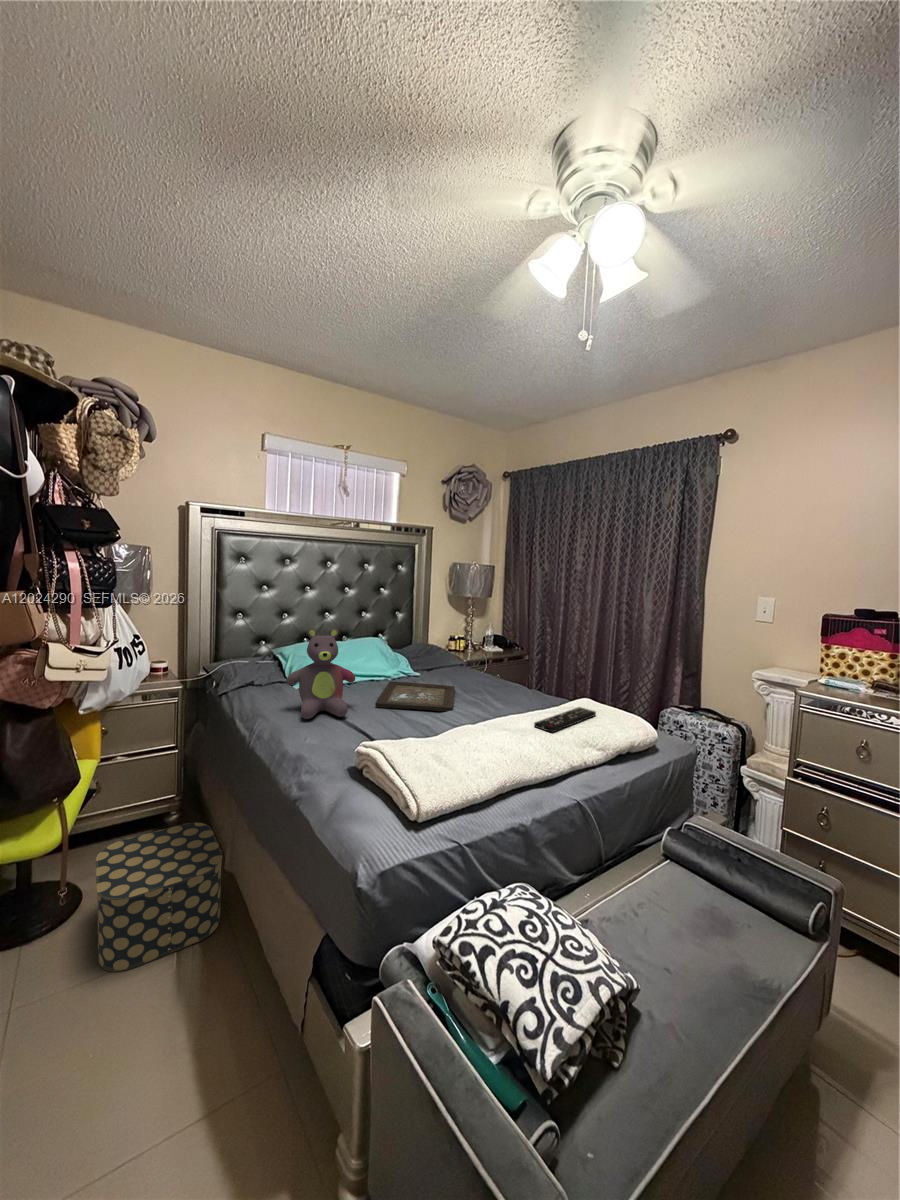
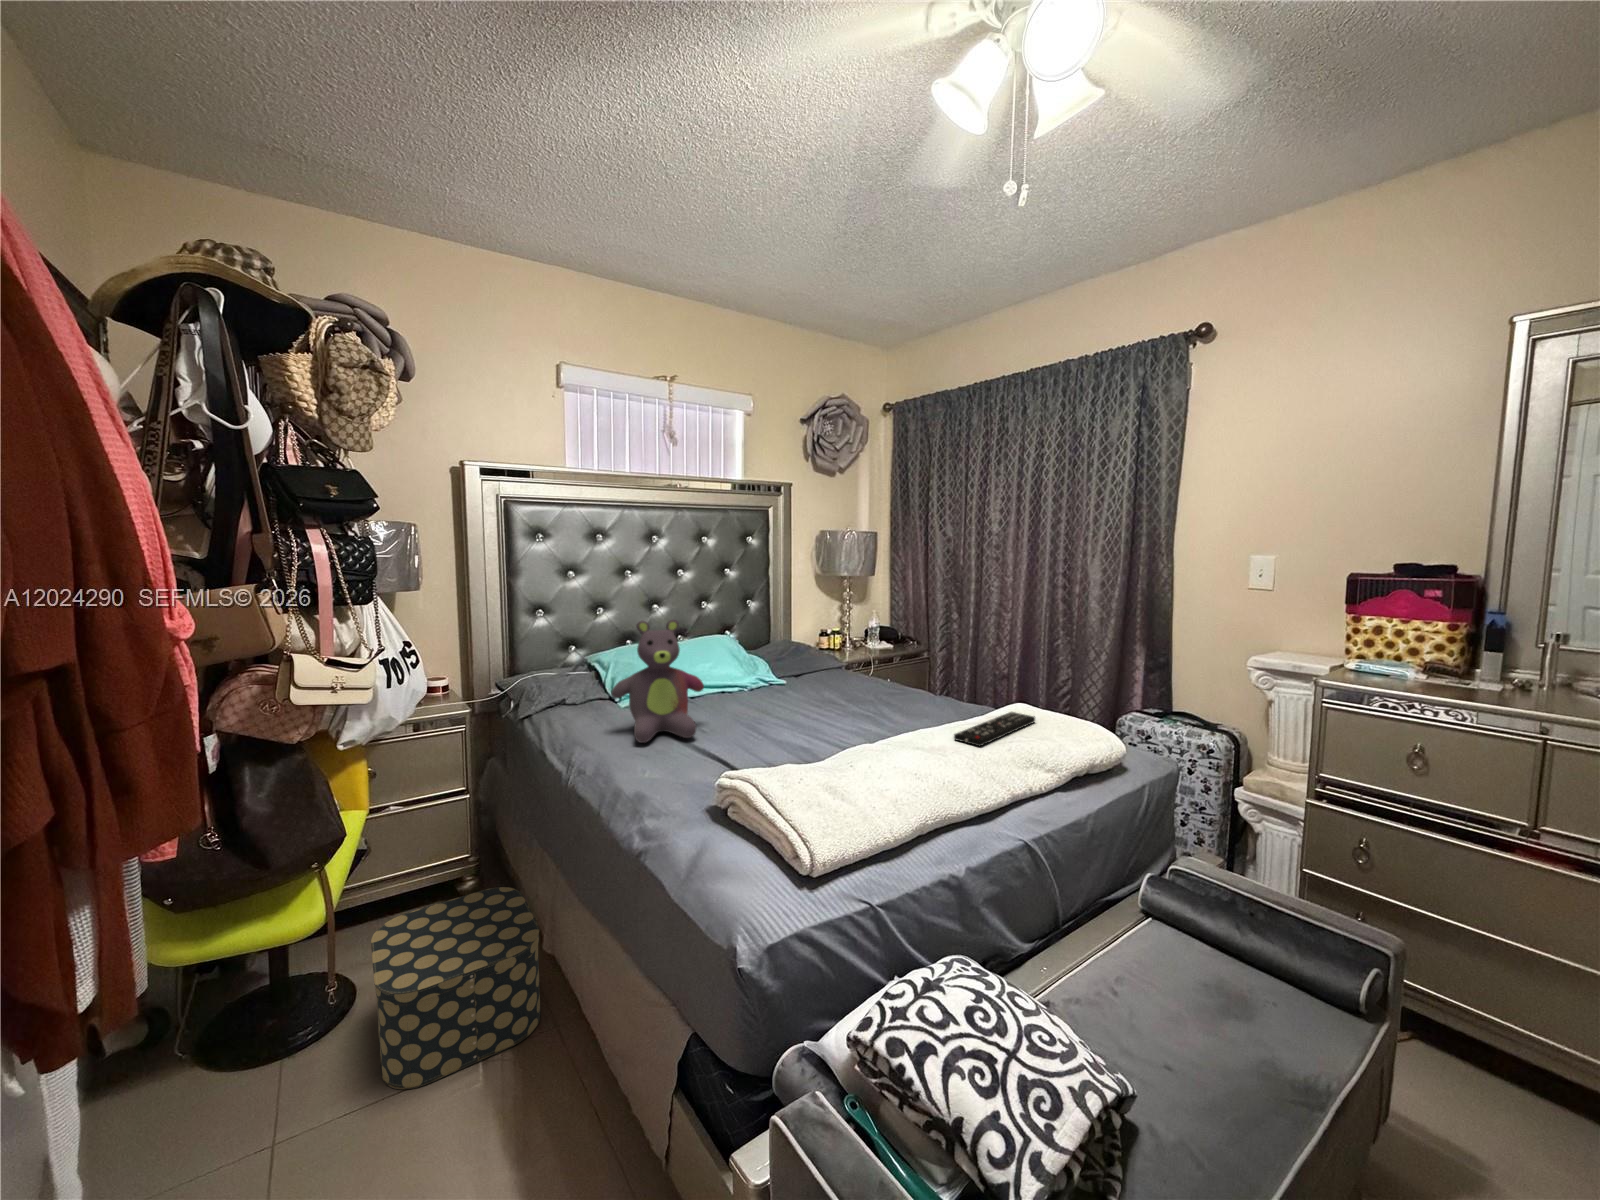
tray: present [375,681,455,711] -> none [733,690,837,726]

